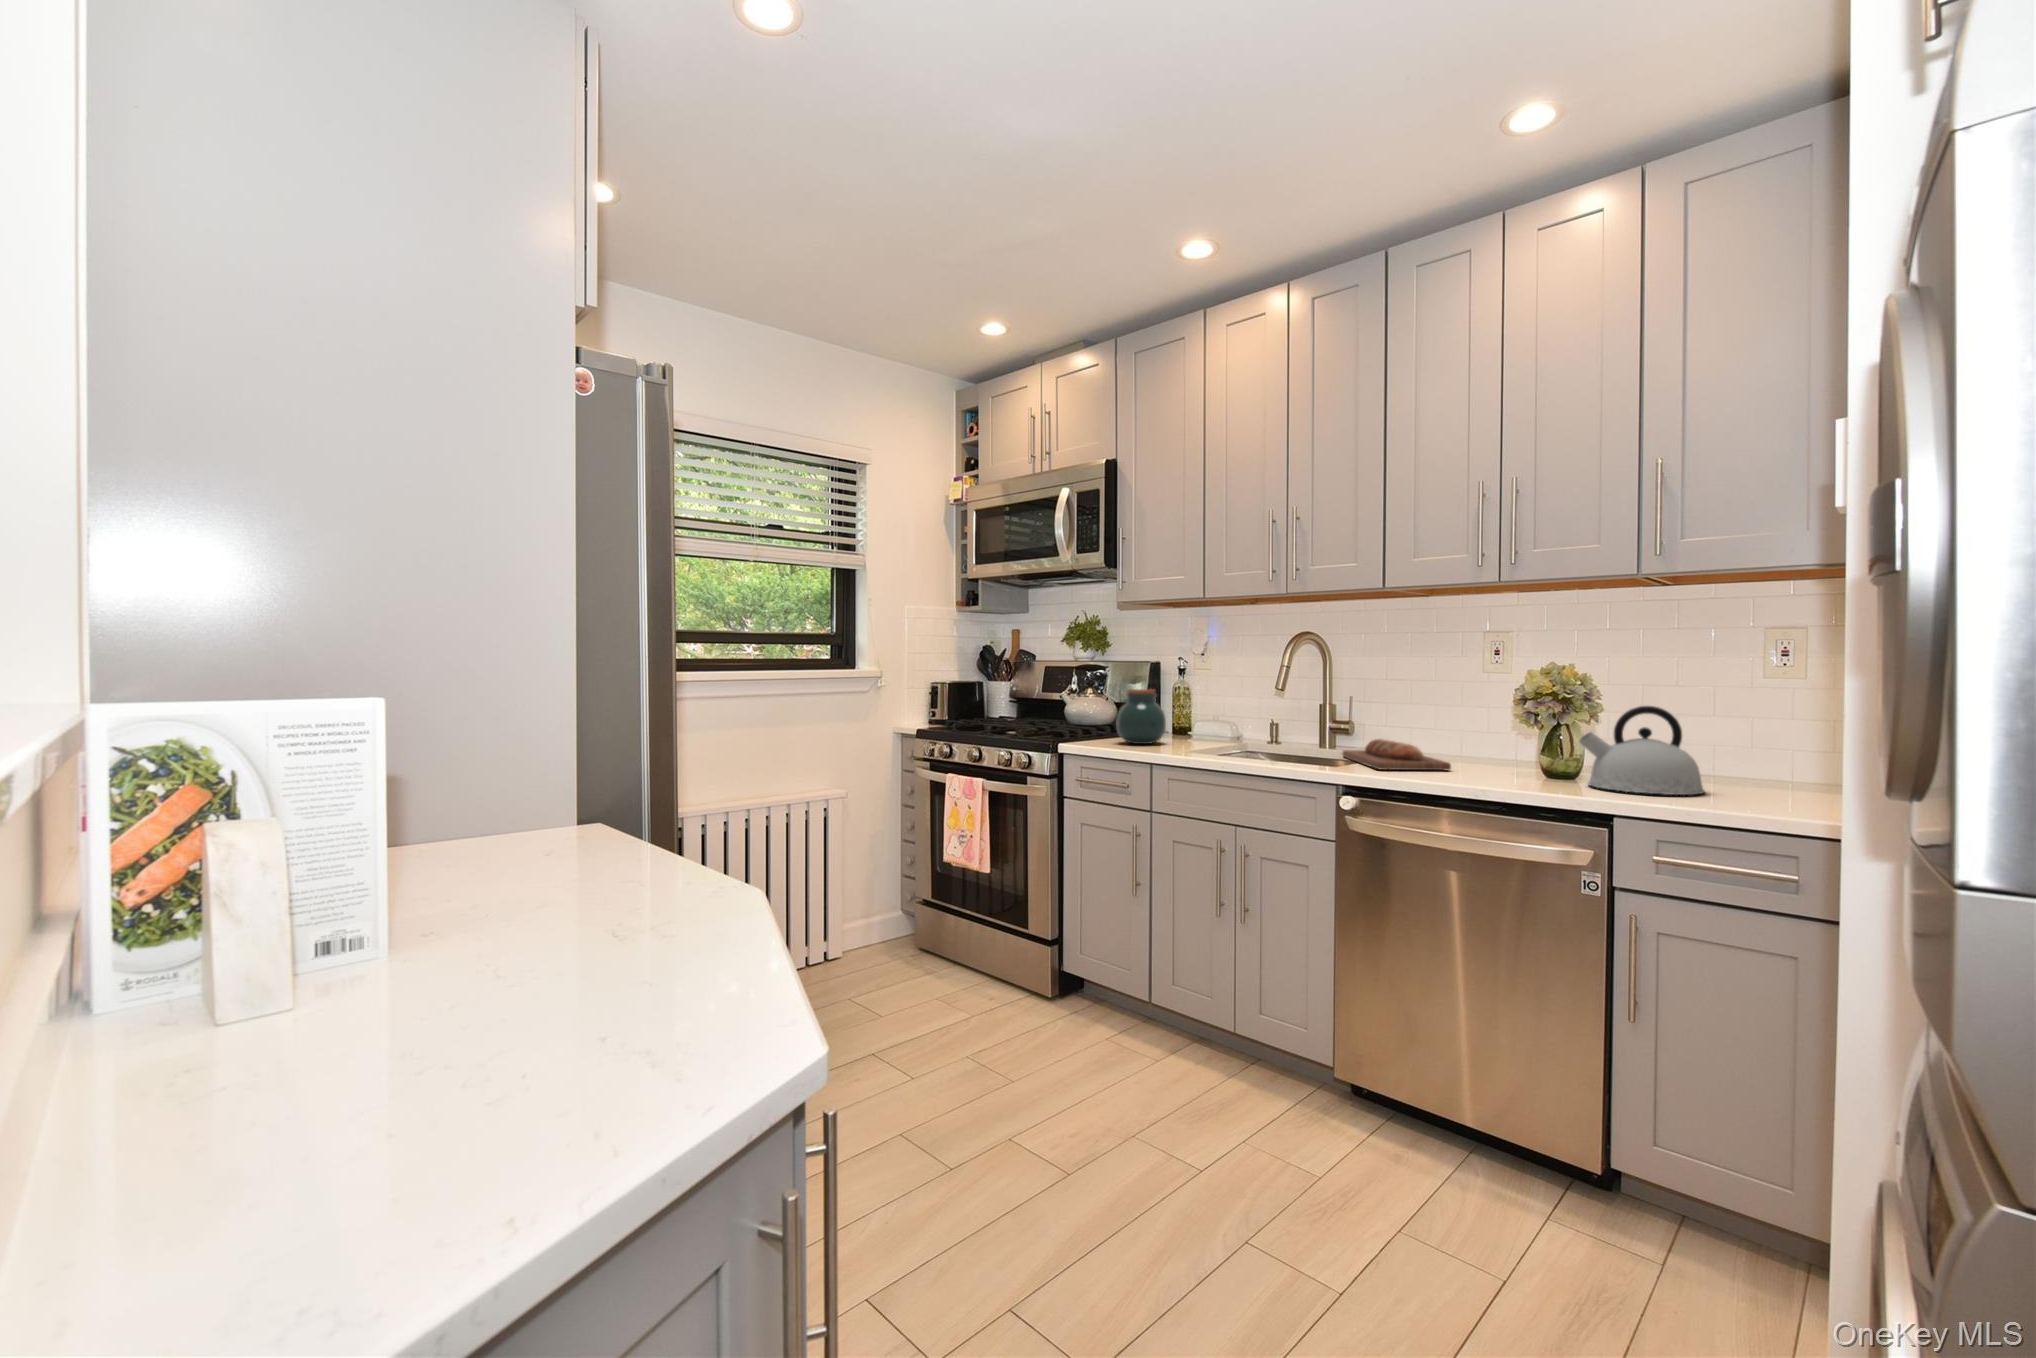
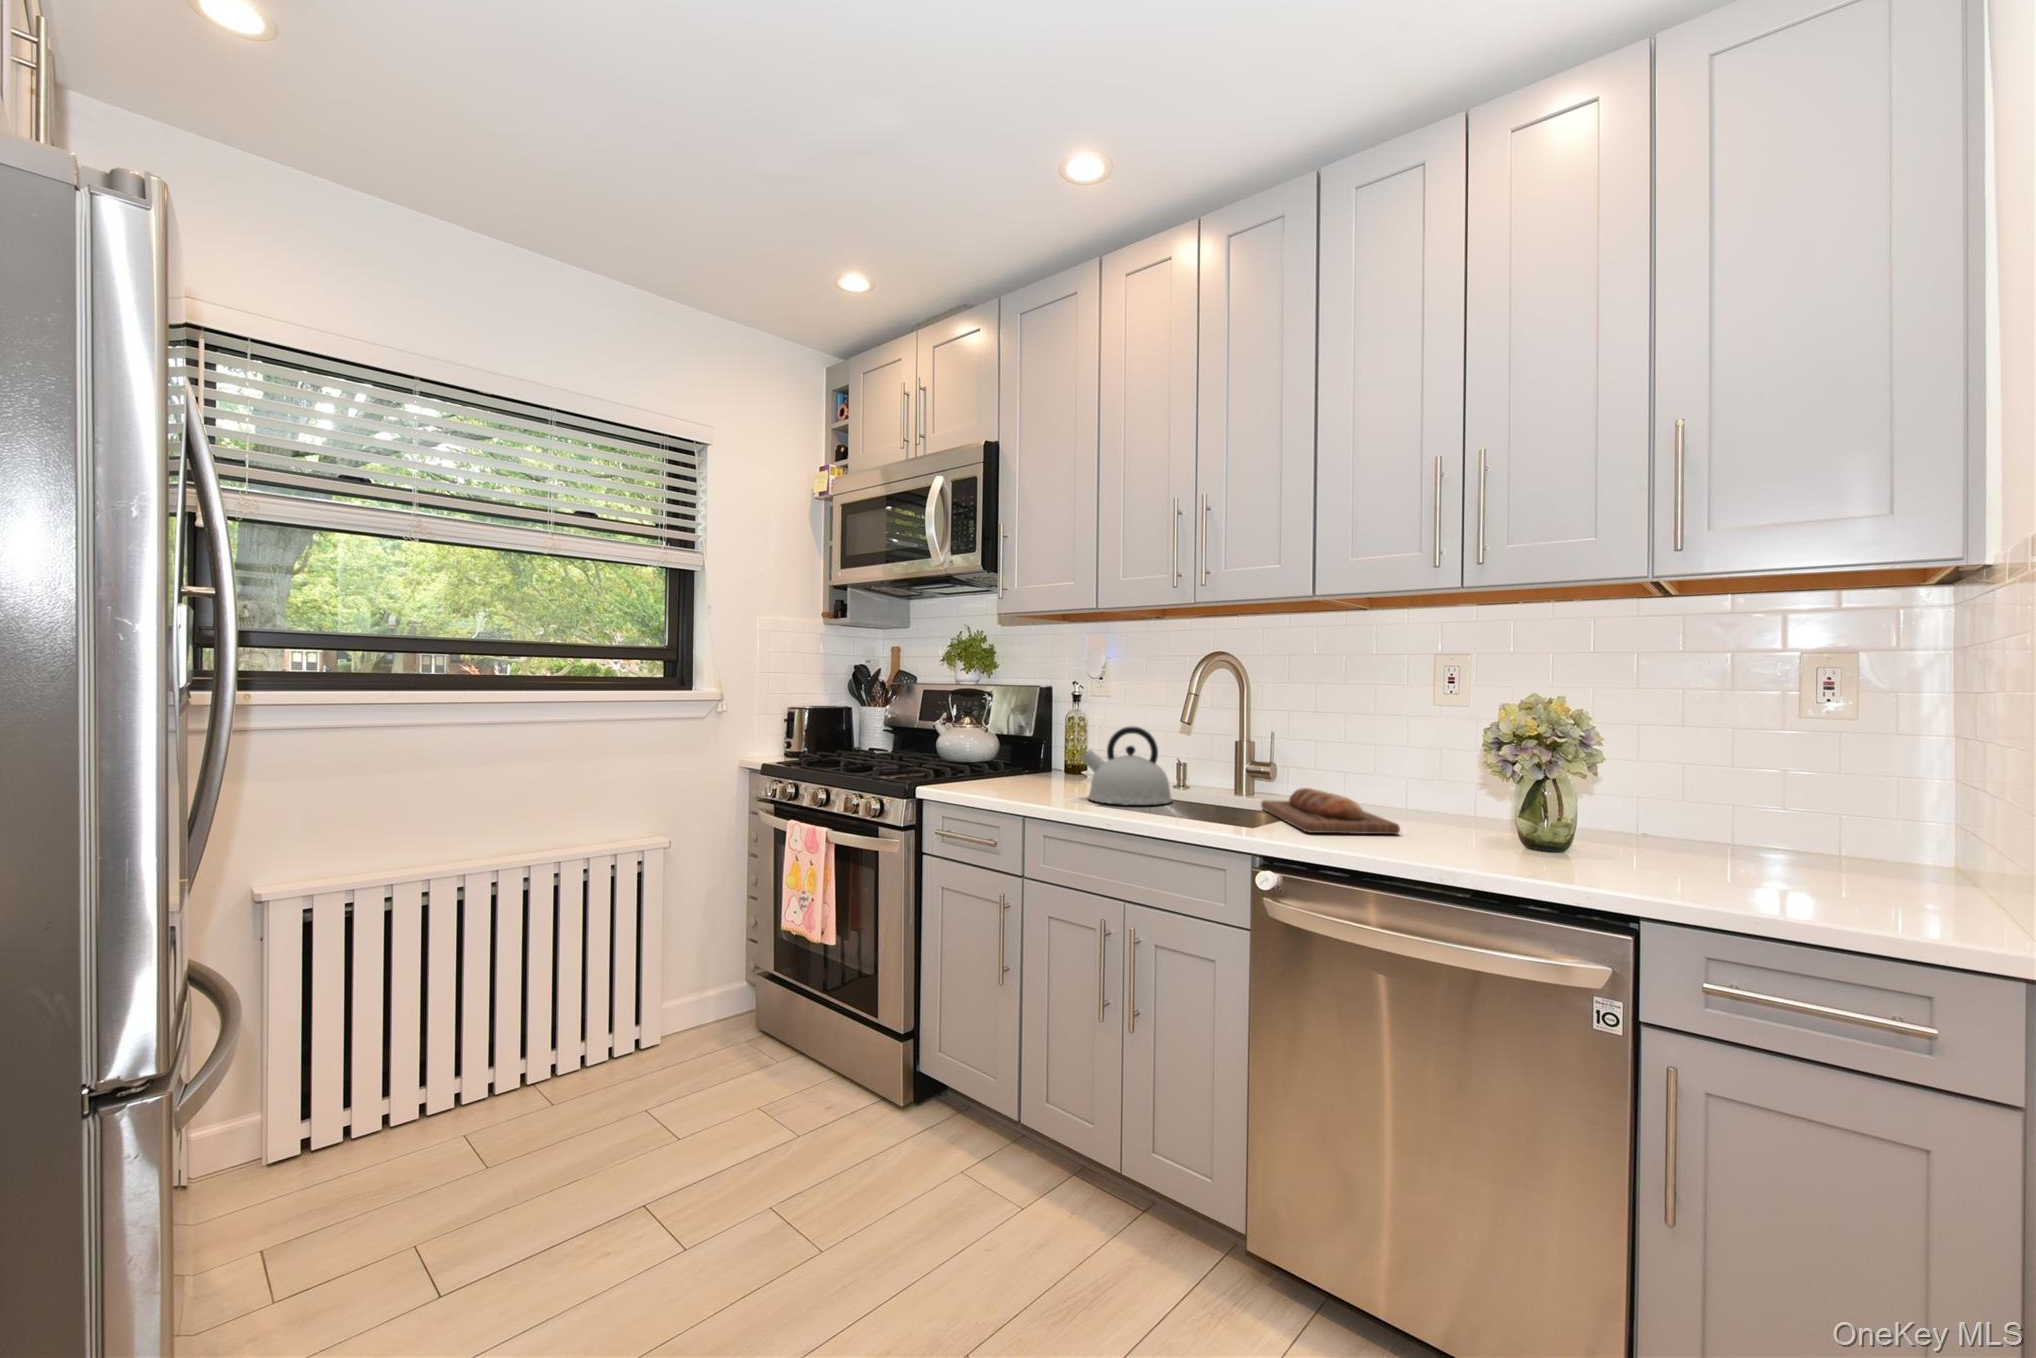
jar: present [1116,689,1166,744] -> none [993,719,1052,786]
kettle: present [1579,706,1705,795] -> present [1081,727,1172,805]

